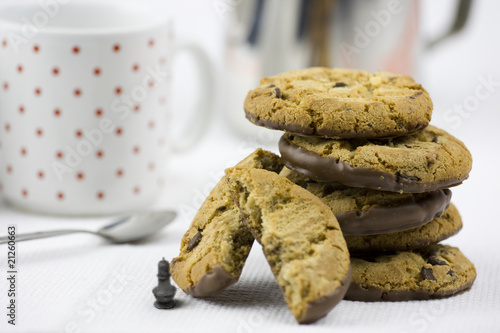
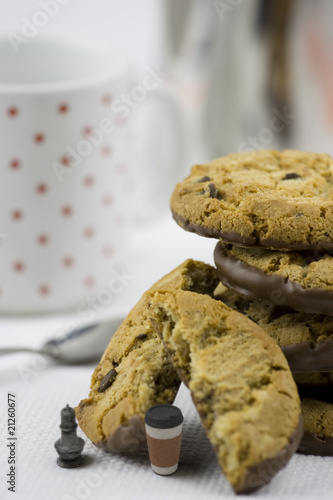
coffee cup: none [225,257,257,313] -> present [144,404,184,475]

